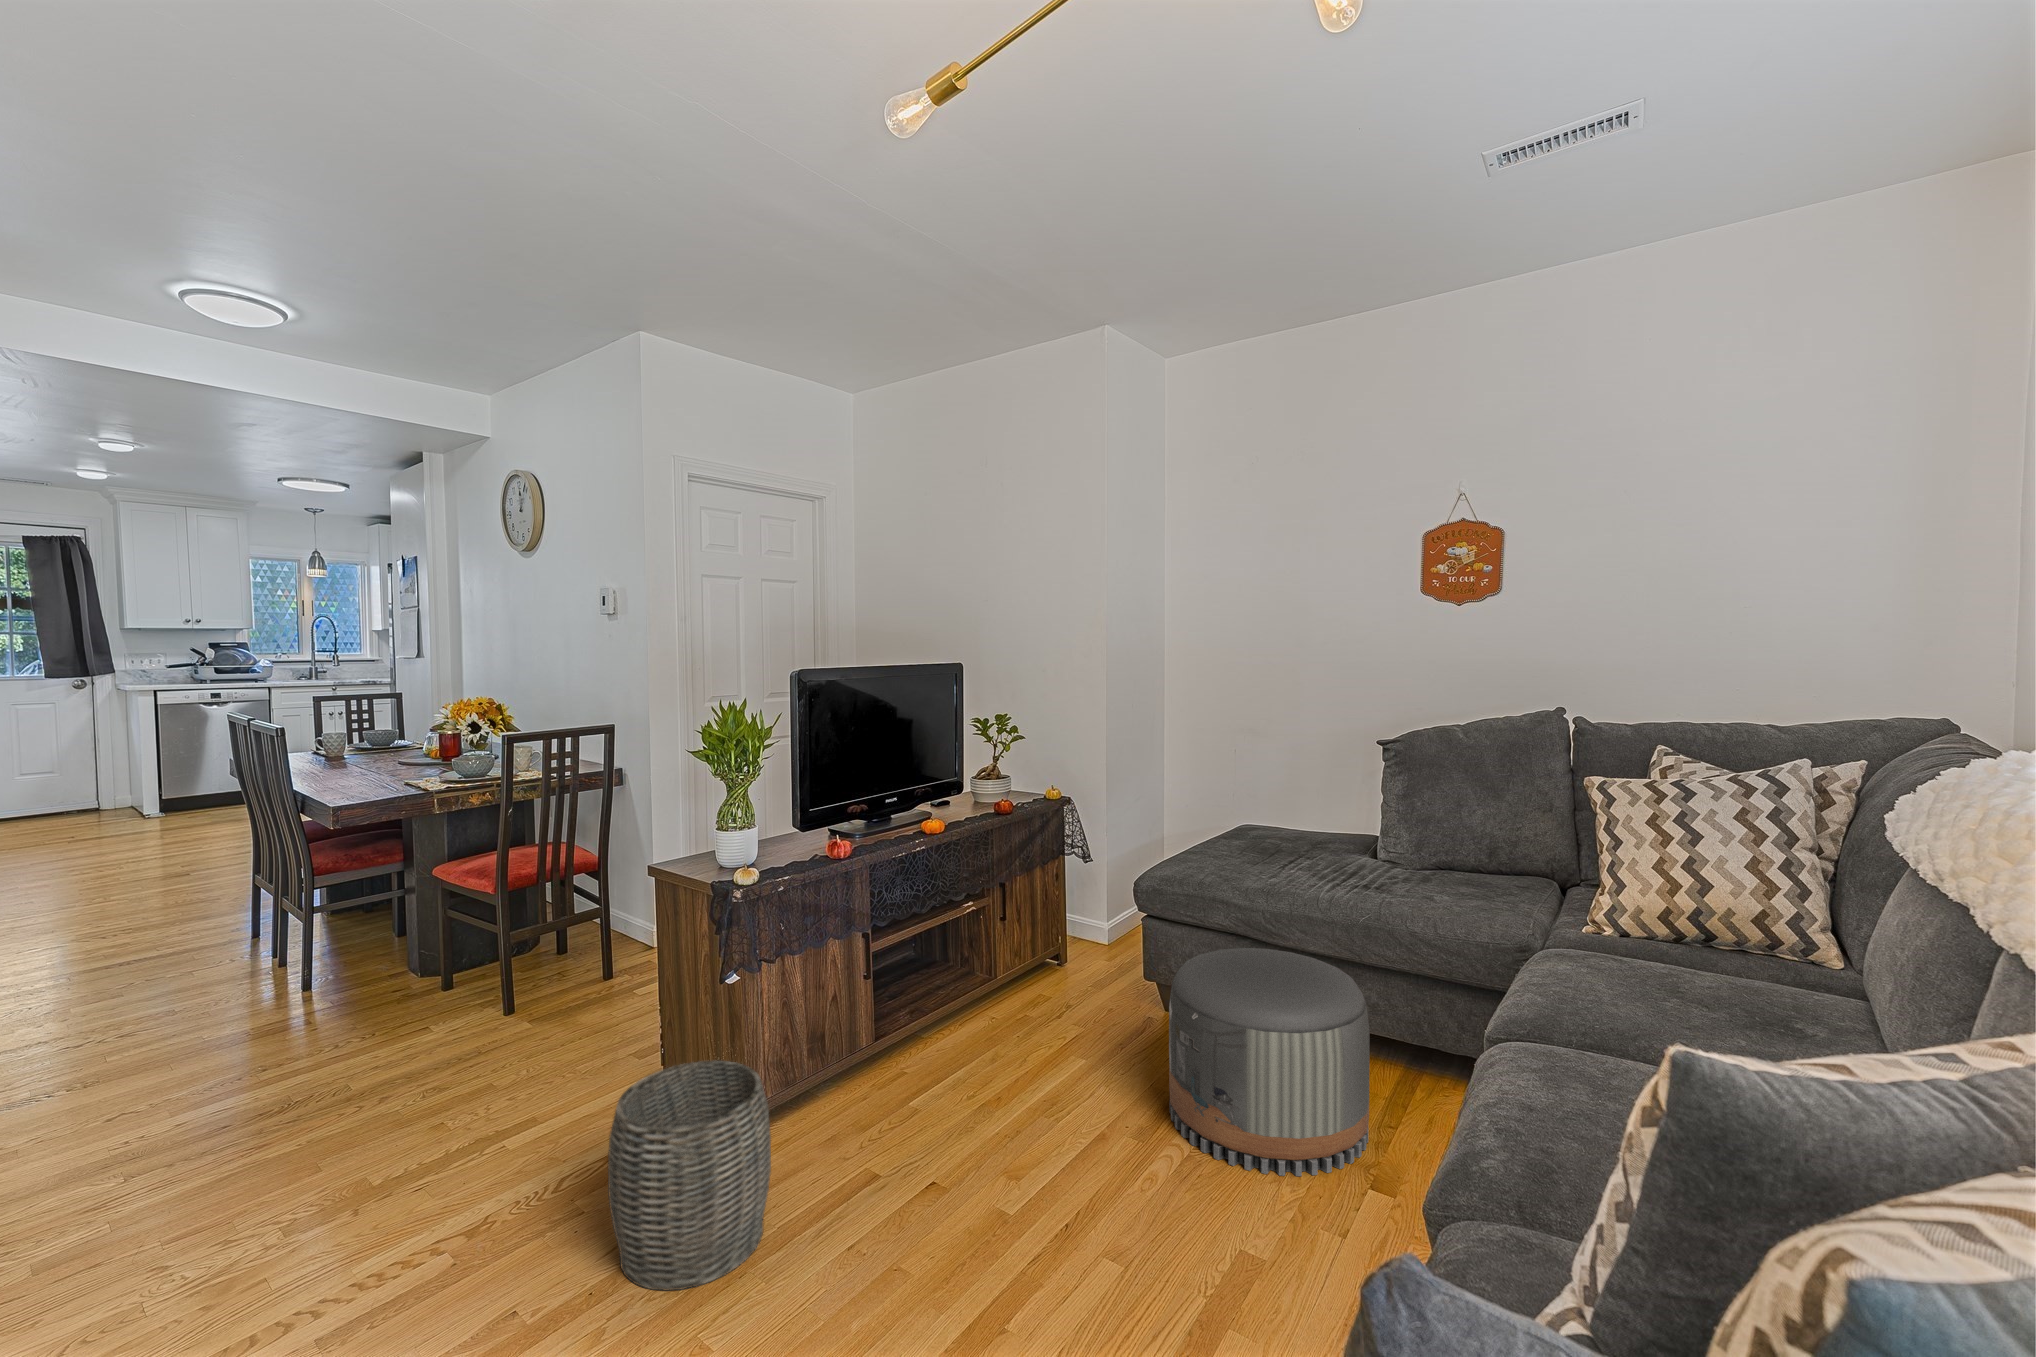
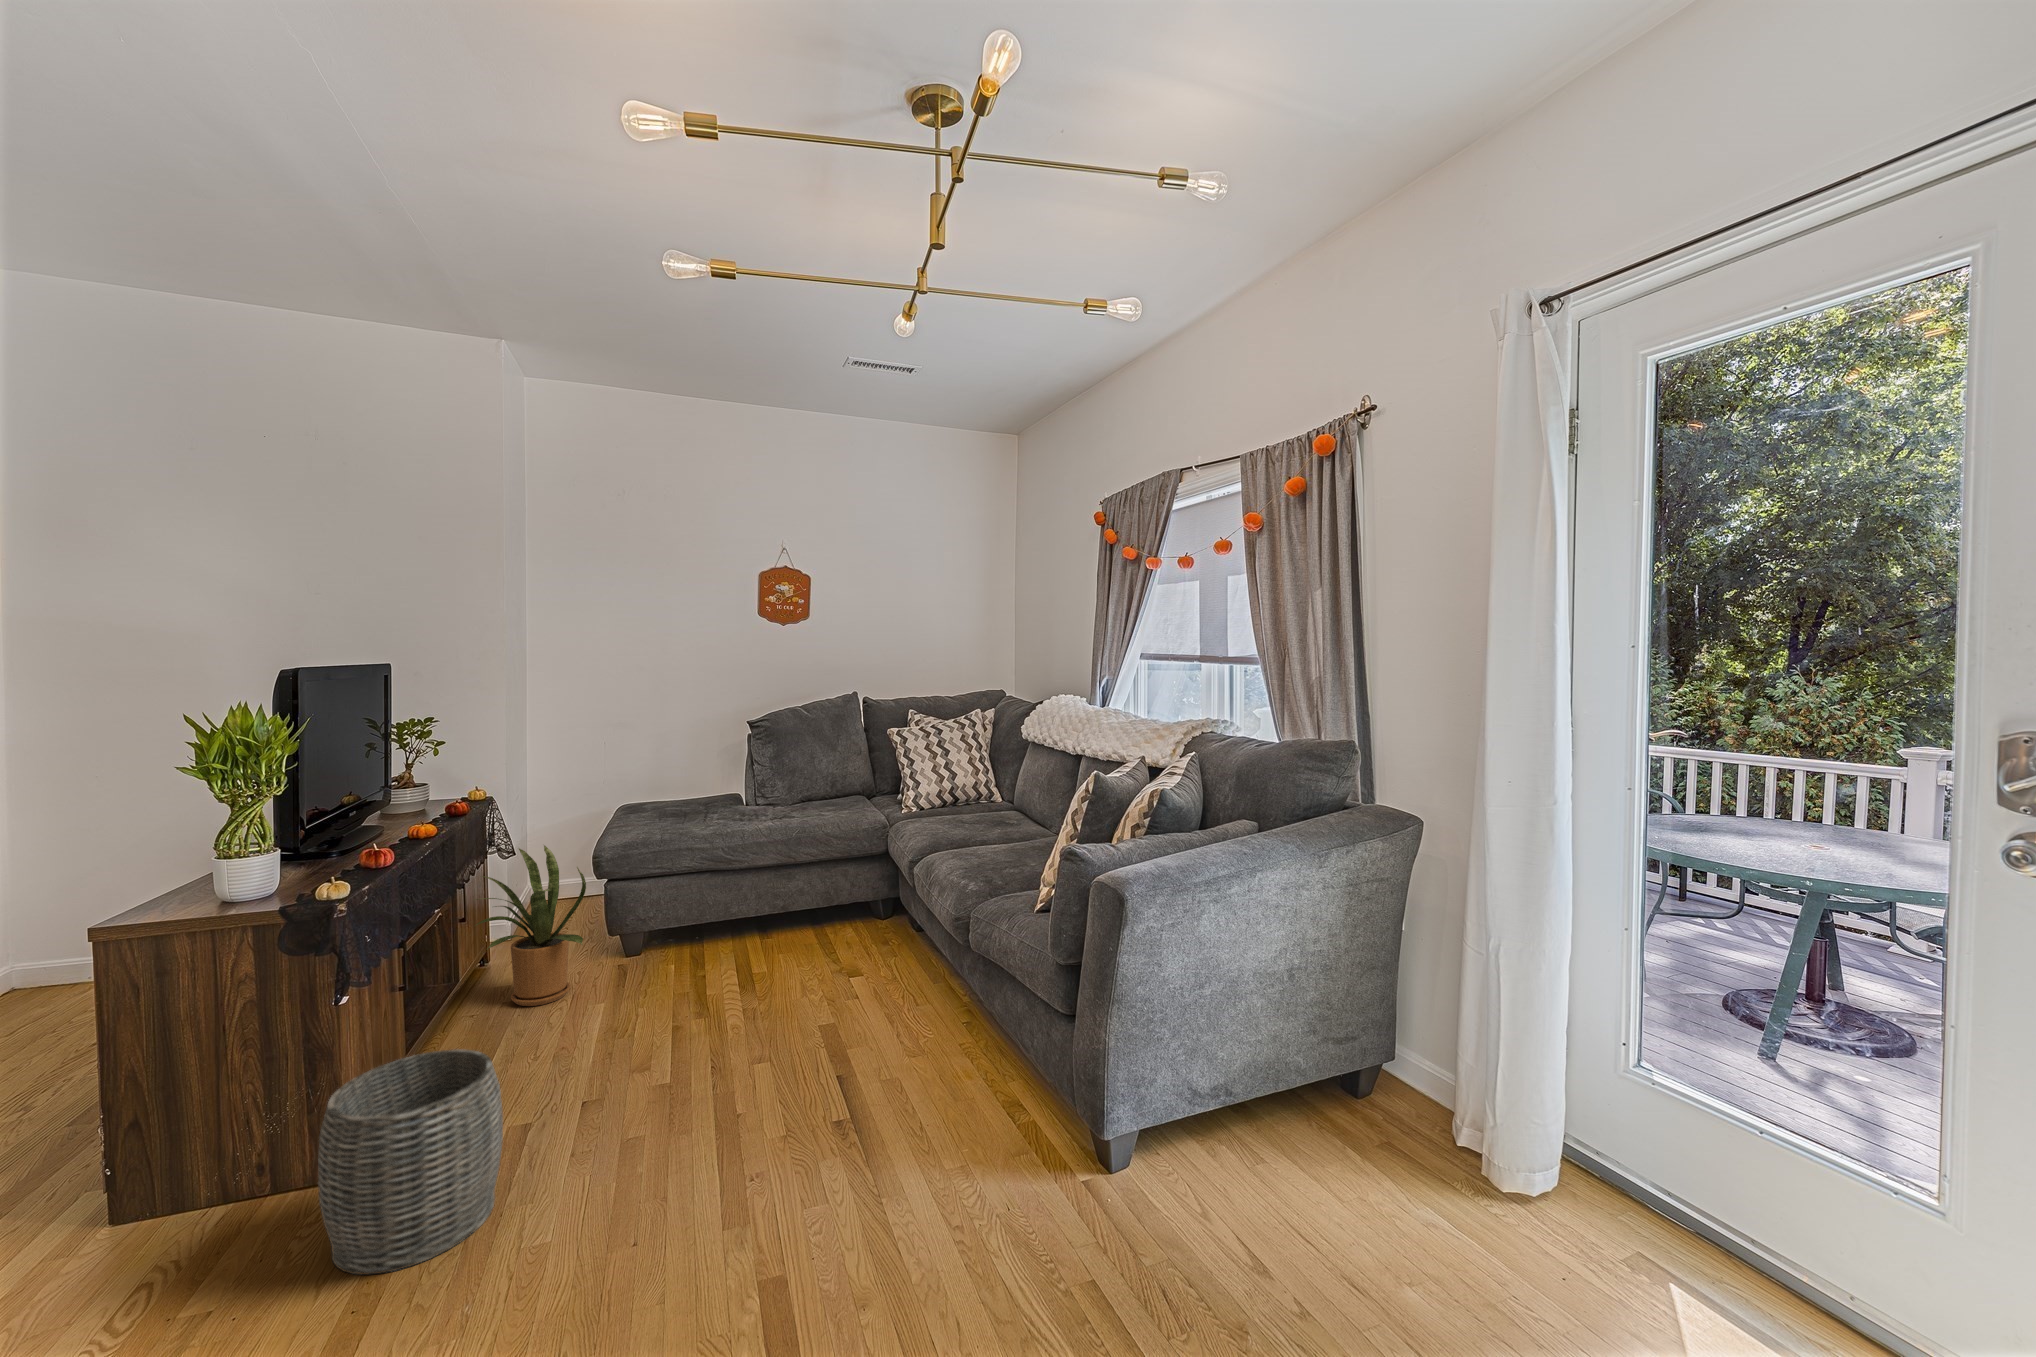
house plant: none [975,861,1078,1044] -> present [475,845,586,1006]
pouf: present [1169,948,1370,1176] -> none [694,862,831,1001]

